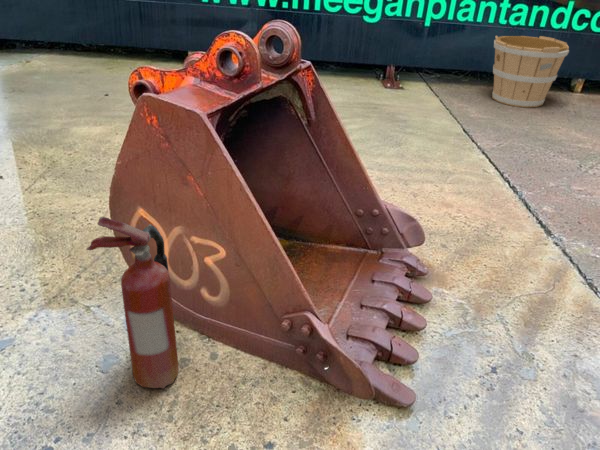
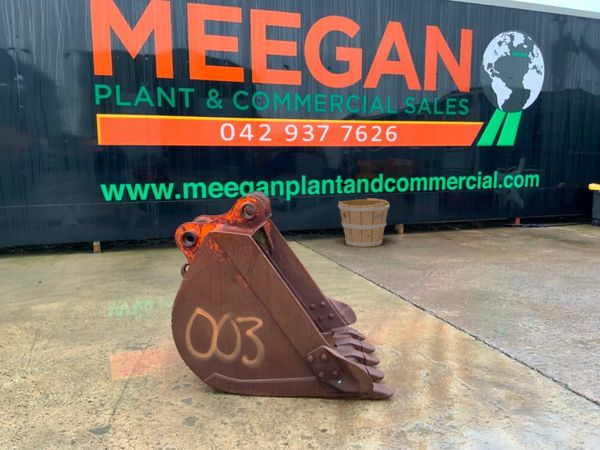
fire extinguisher: present [86,217,179,389] -> none [189,304,242,428]

